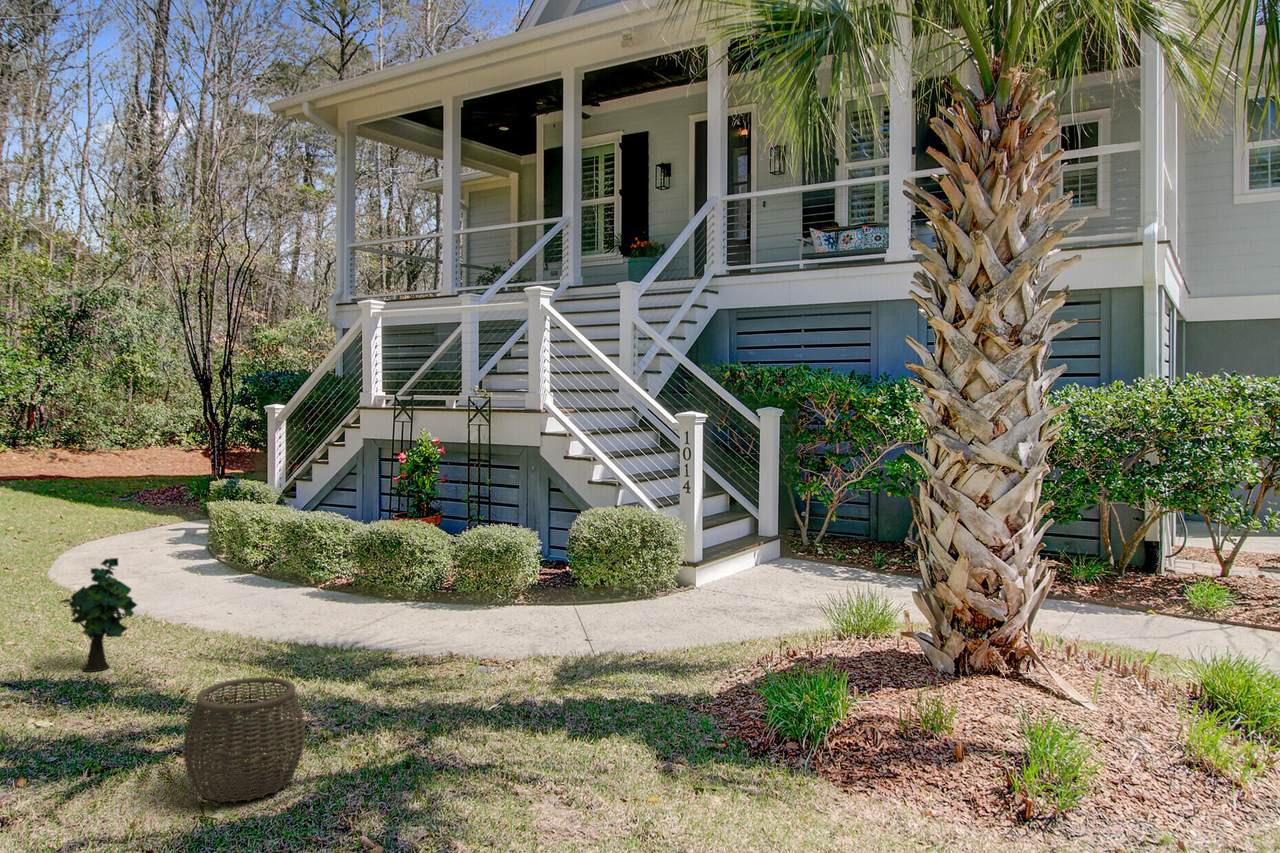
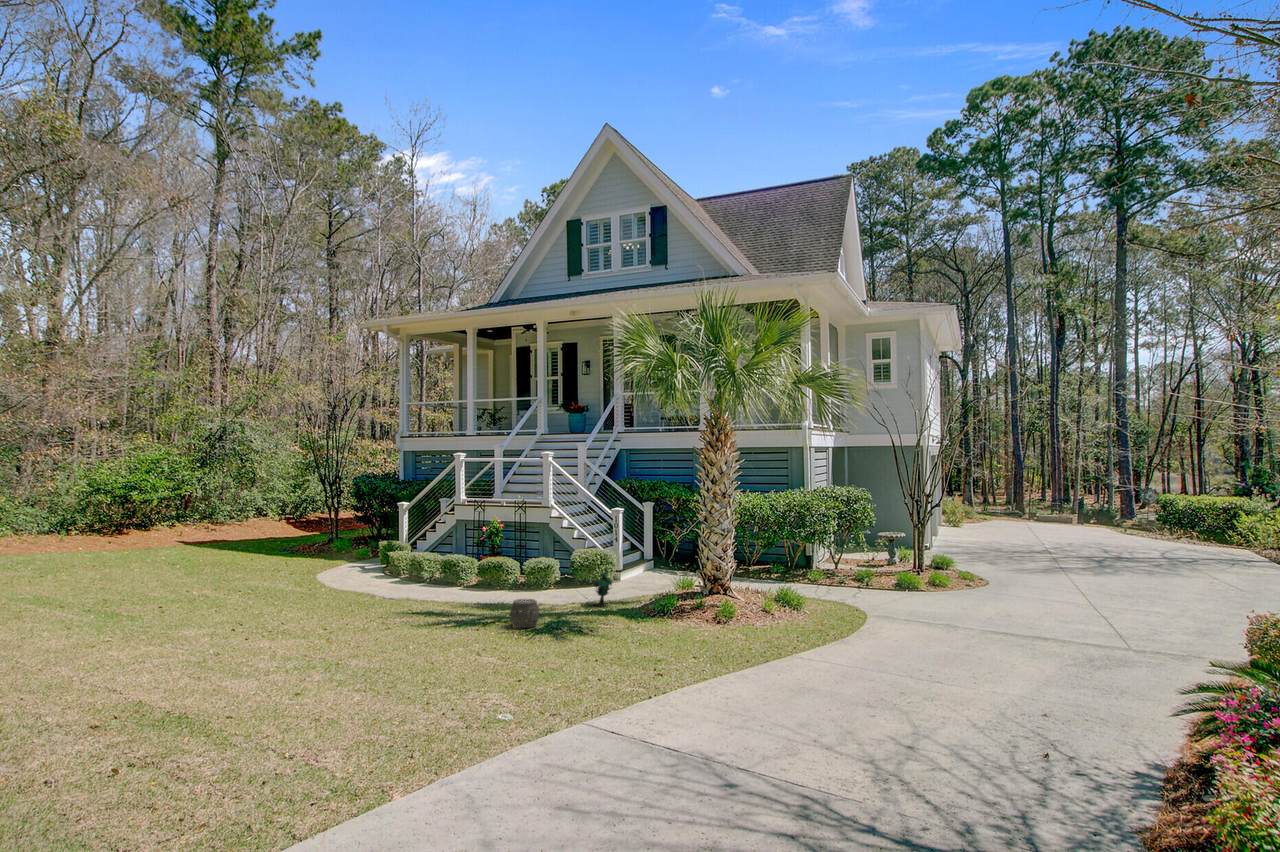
decorative plant: present [61,558,137,672] -> present [593,570,612,607]

